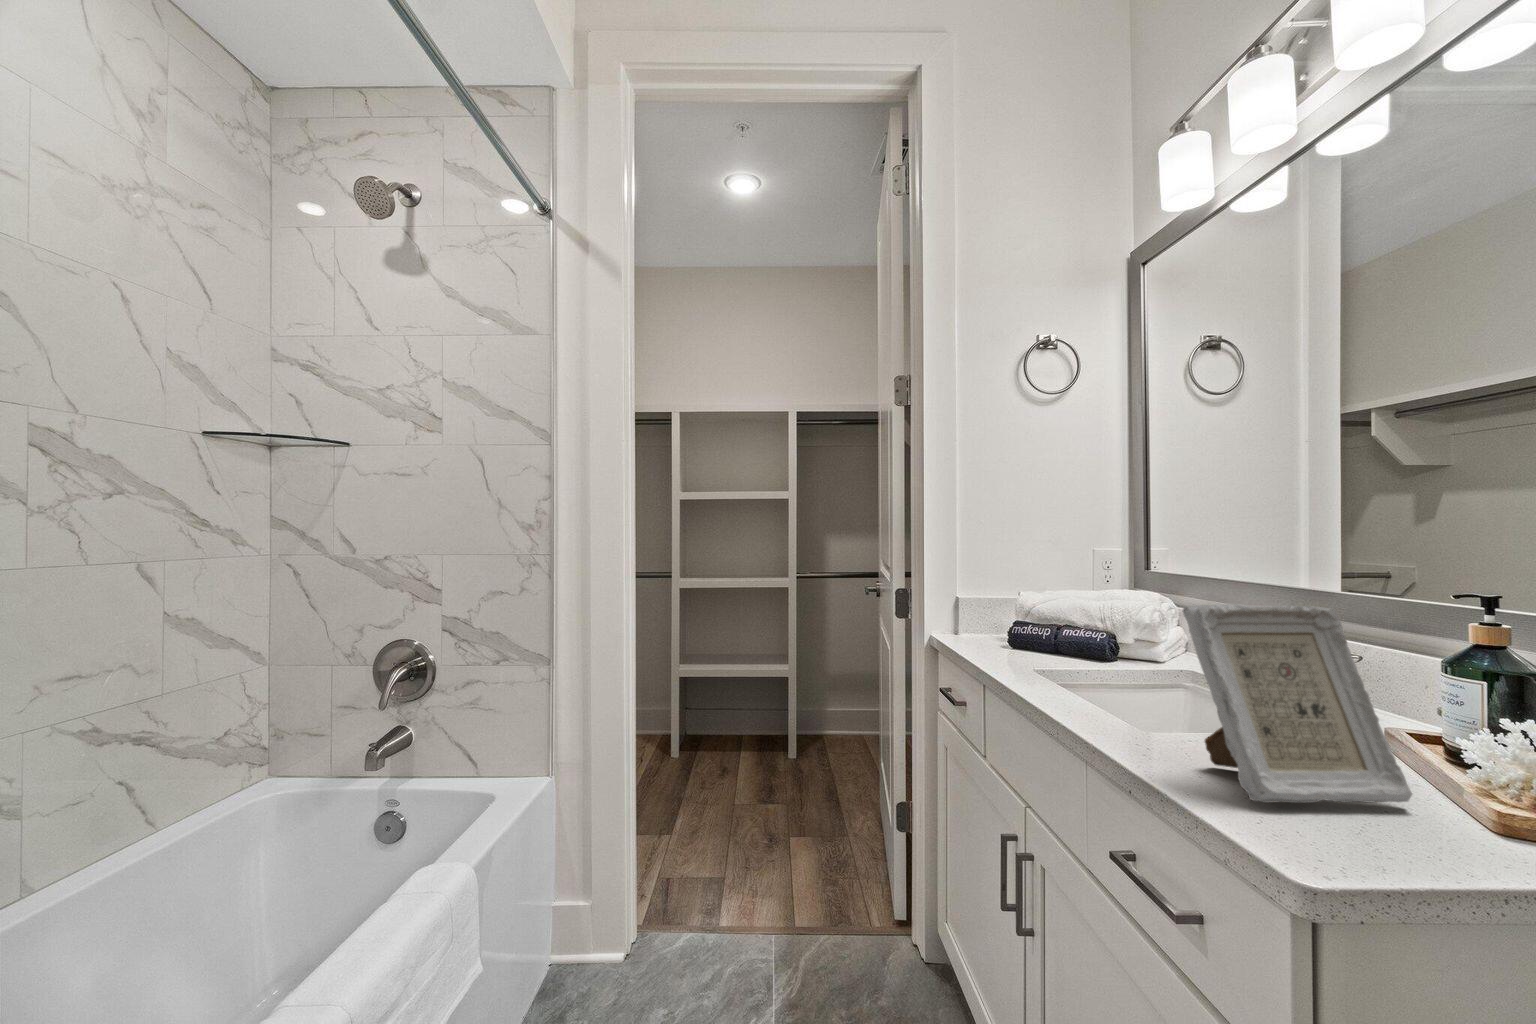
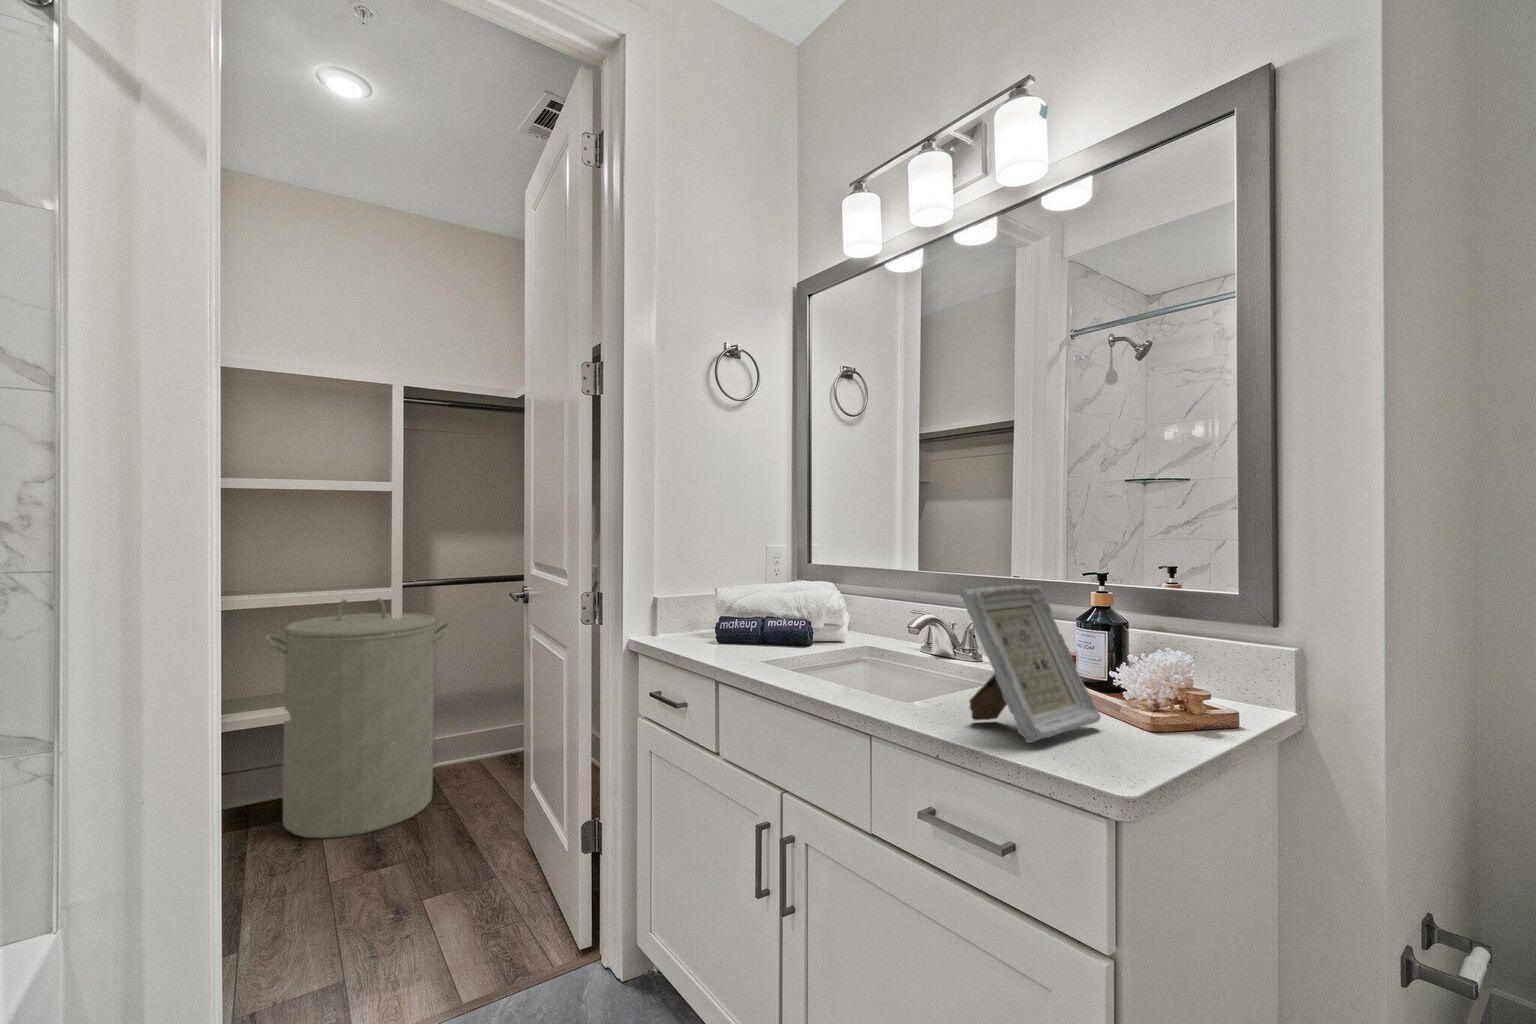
laundry hamper: none [704,579,833,774] -> present [264,598,451,839]

